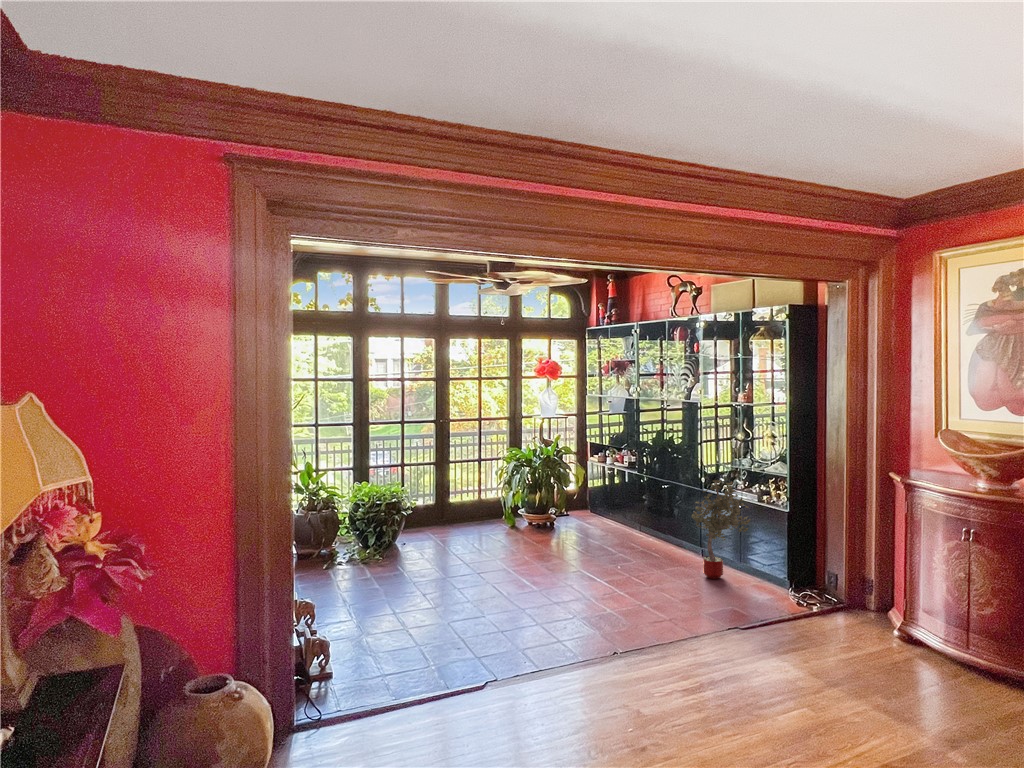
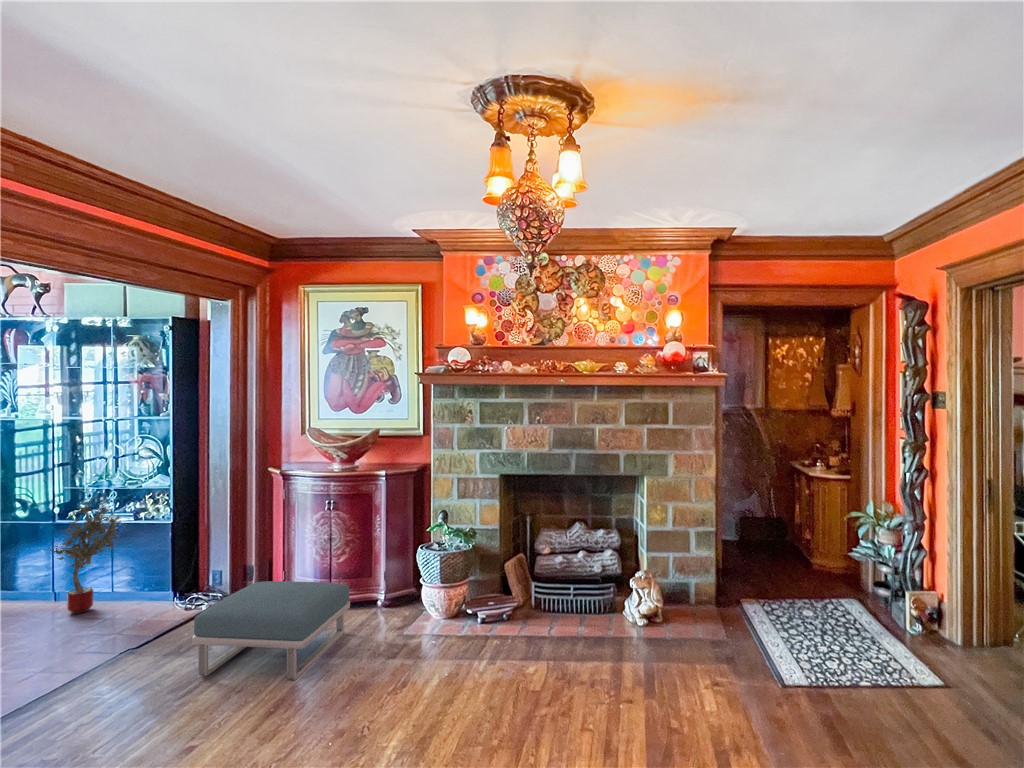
footstool: none [791,603,989,734] -> present [192,581,350,680]

